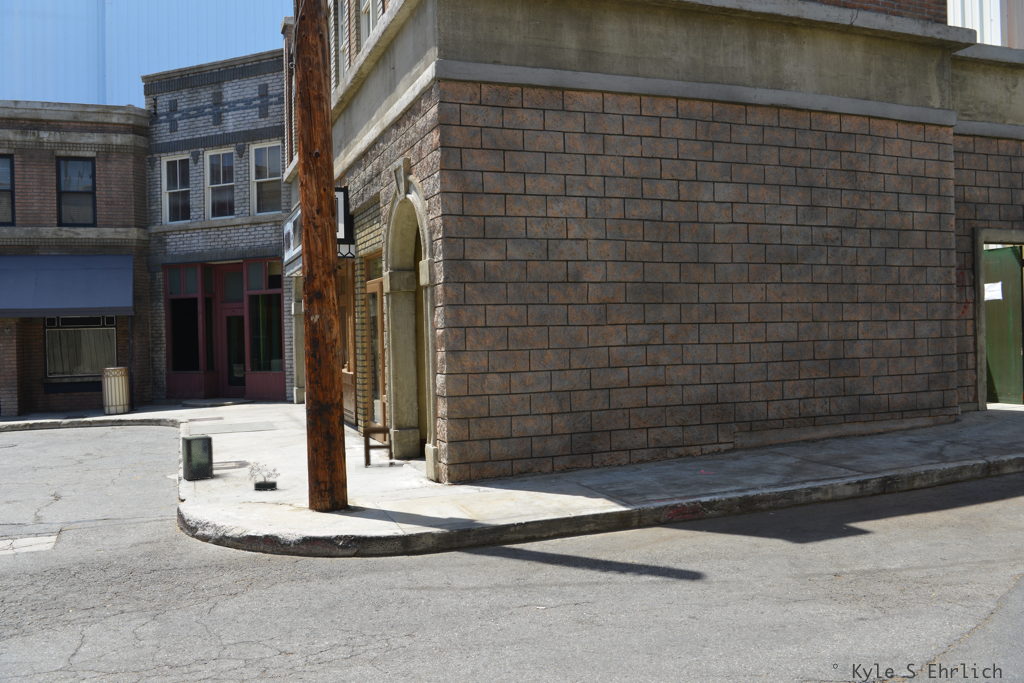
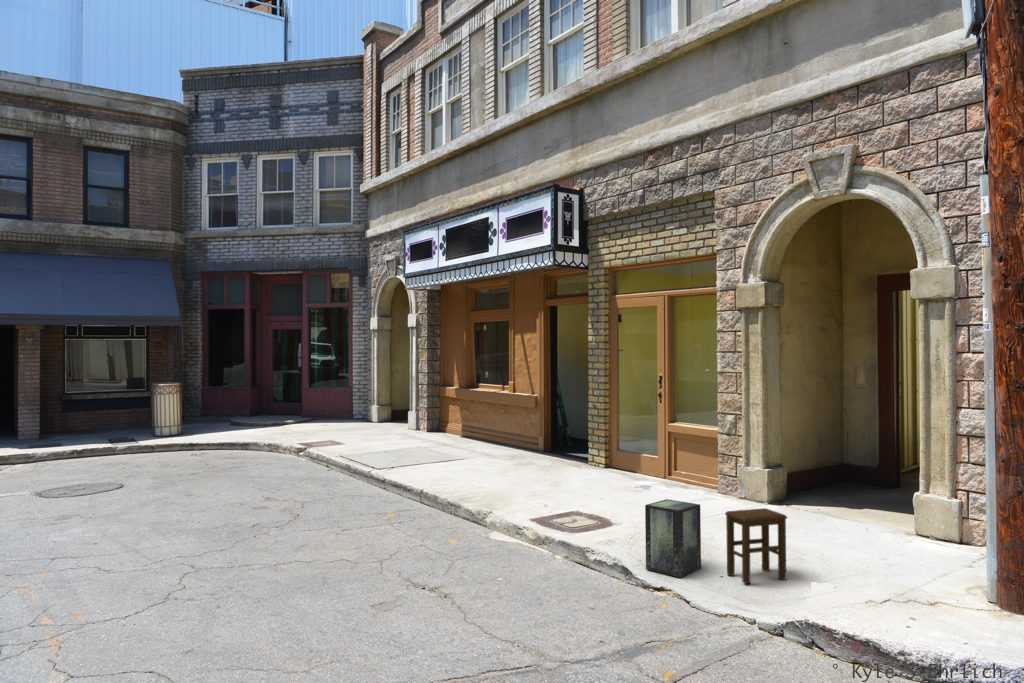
stool: present [363,426,395,467] -> present [725,508,787,584]
decorative plant: present [250,465,280,490] -> none [921,560,983,612]

